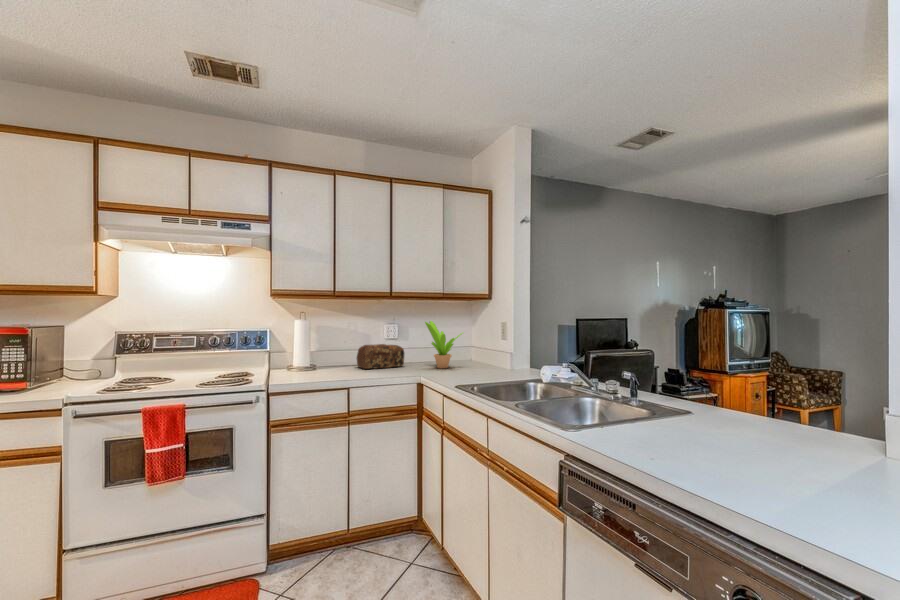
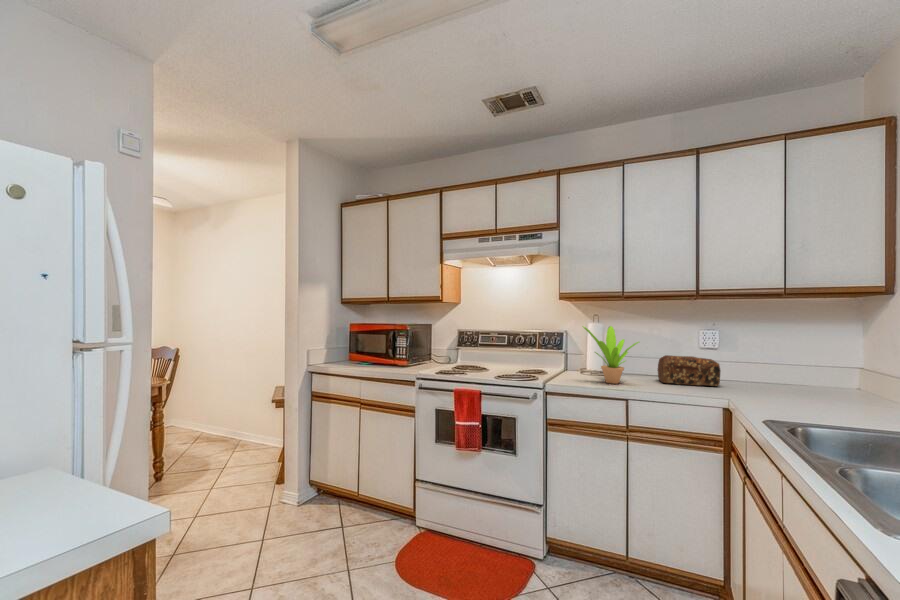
potted plant: present [425,321,462,368] -> present [583,326,639,384]

